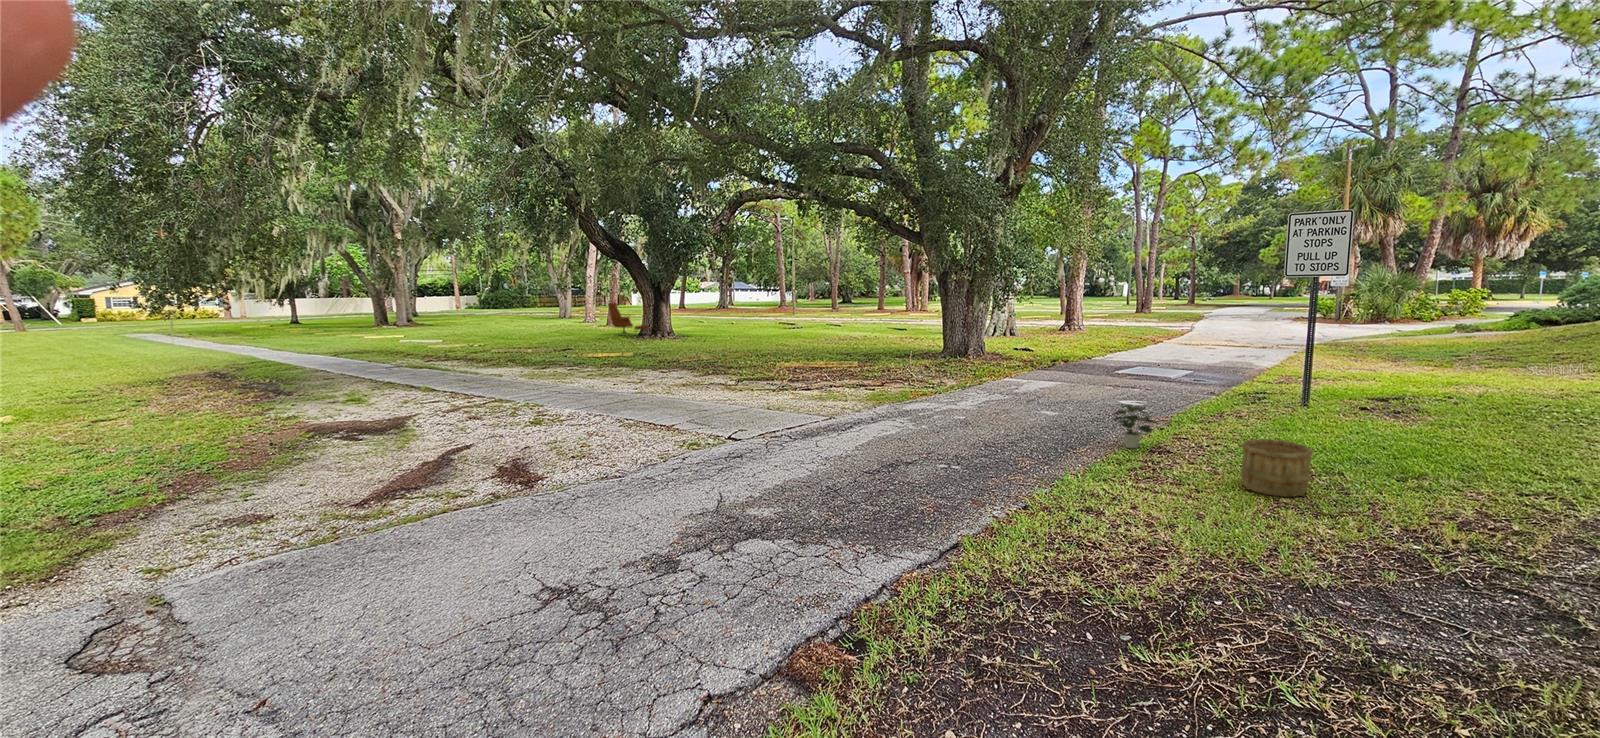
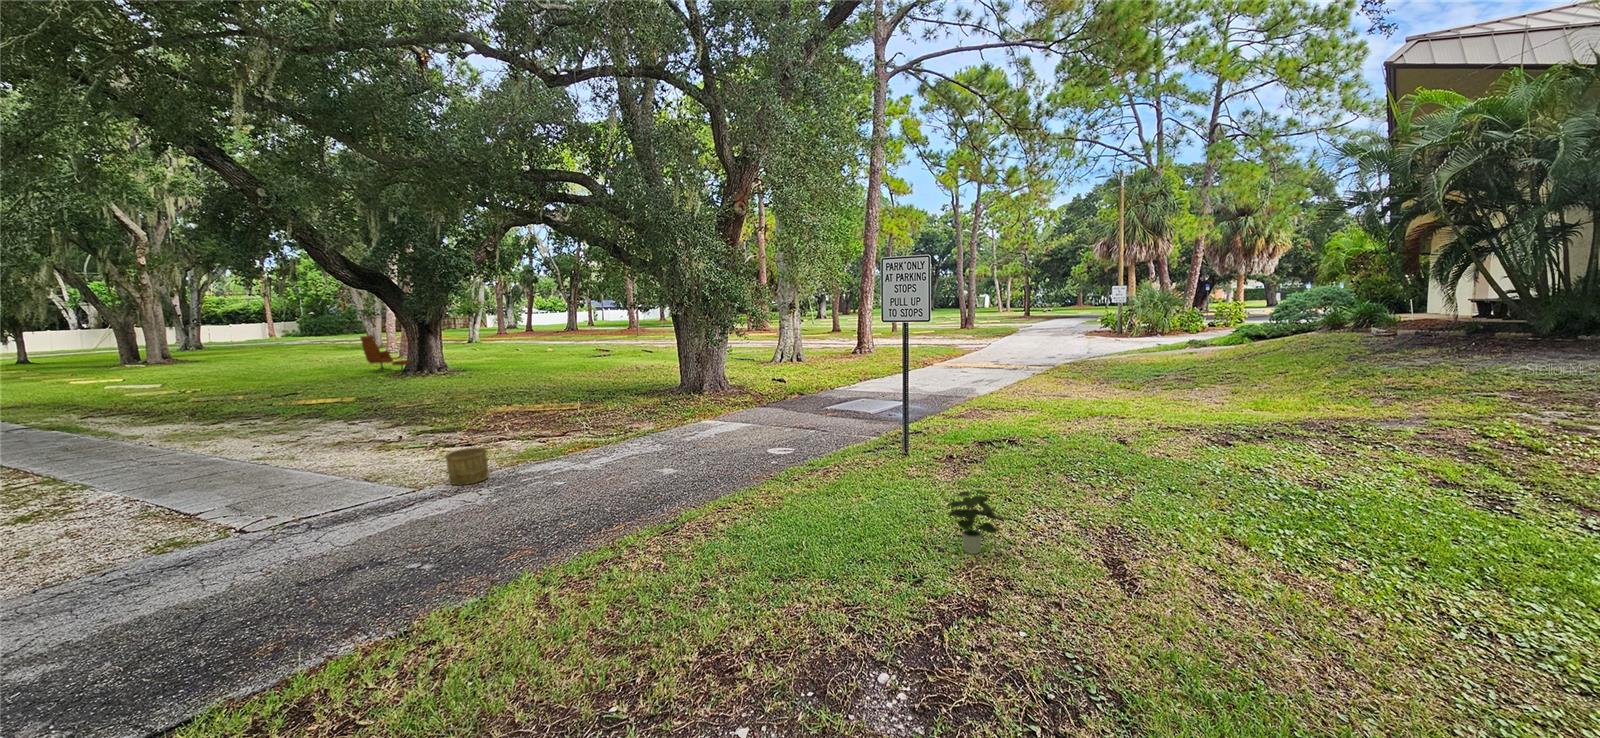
potted plant: present [1113,403,1158,448] -> present [948,490,1005,554]
wooden bucket: present [1241,439,1313,497] -> present [445,447,489,485]

